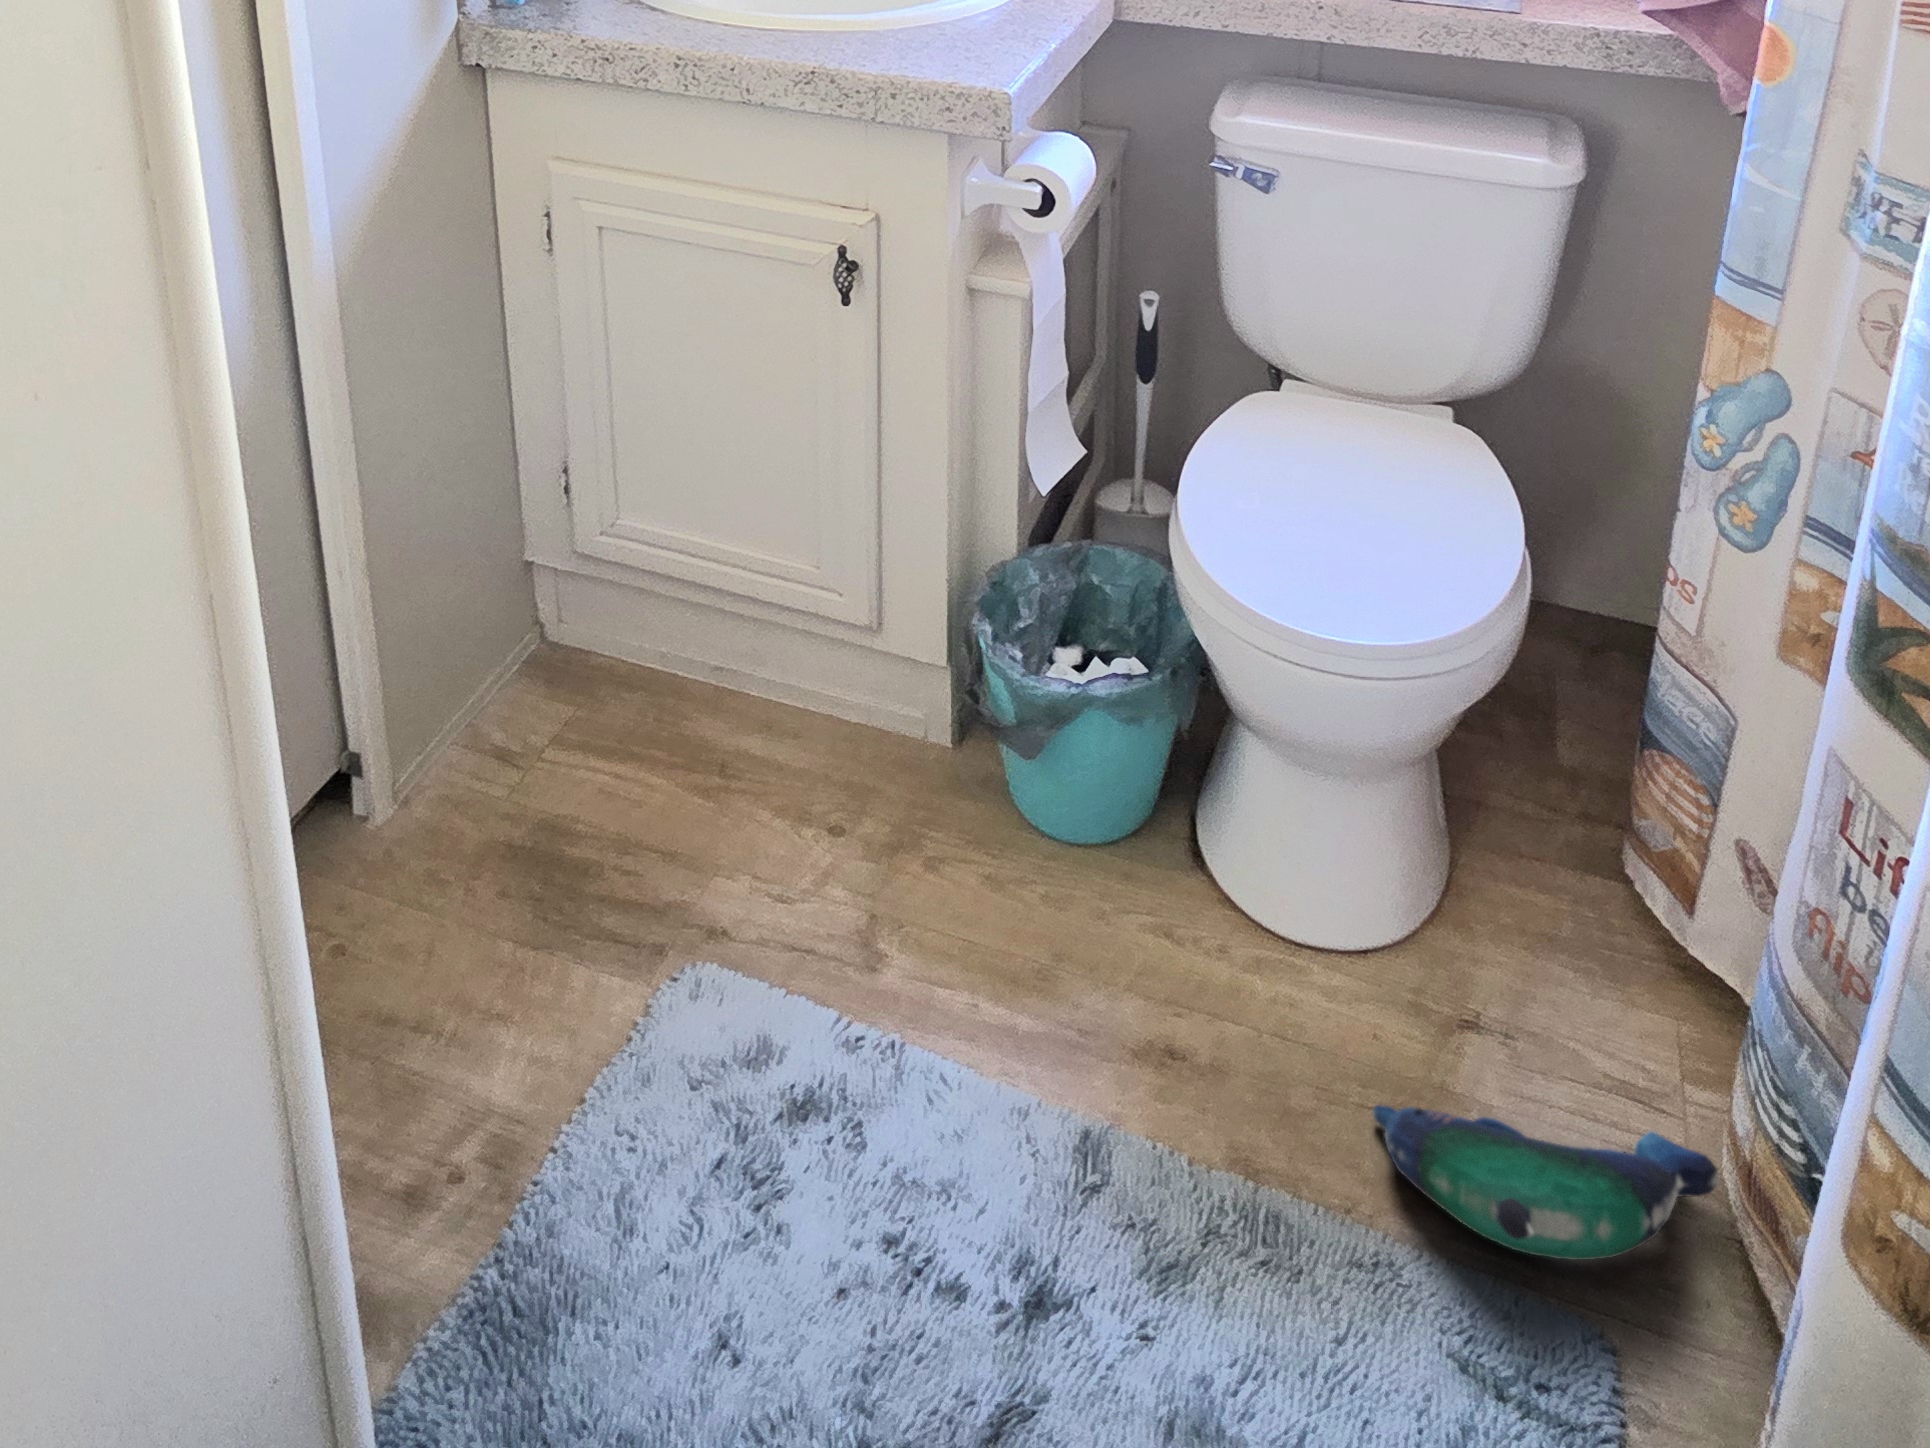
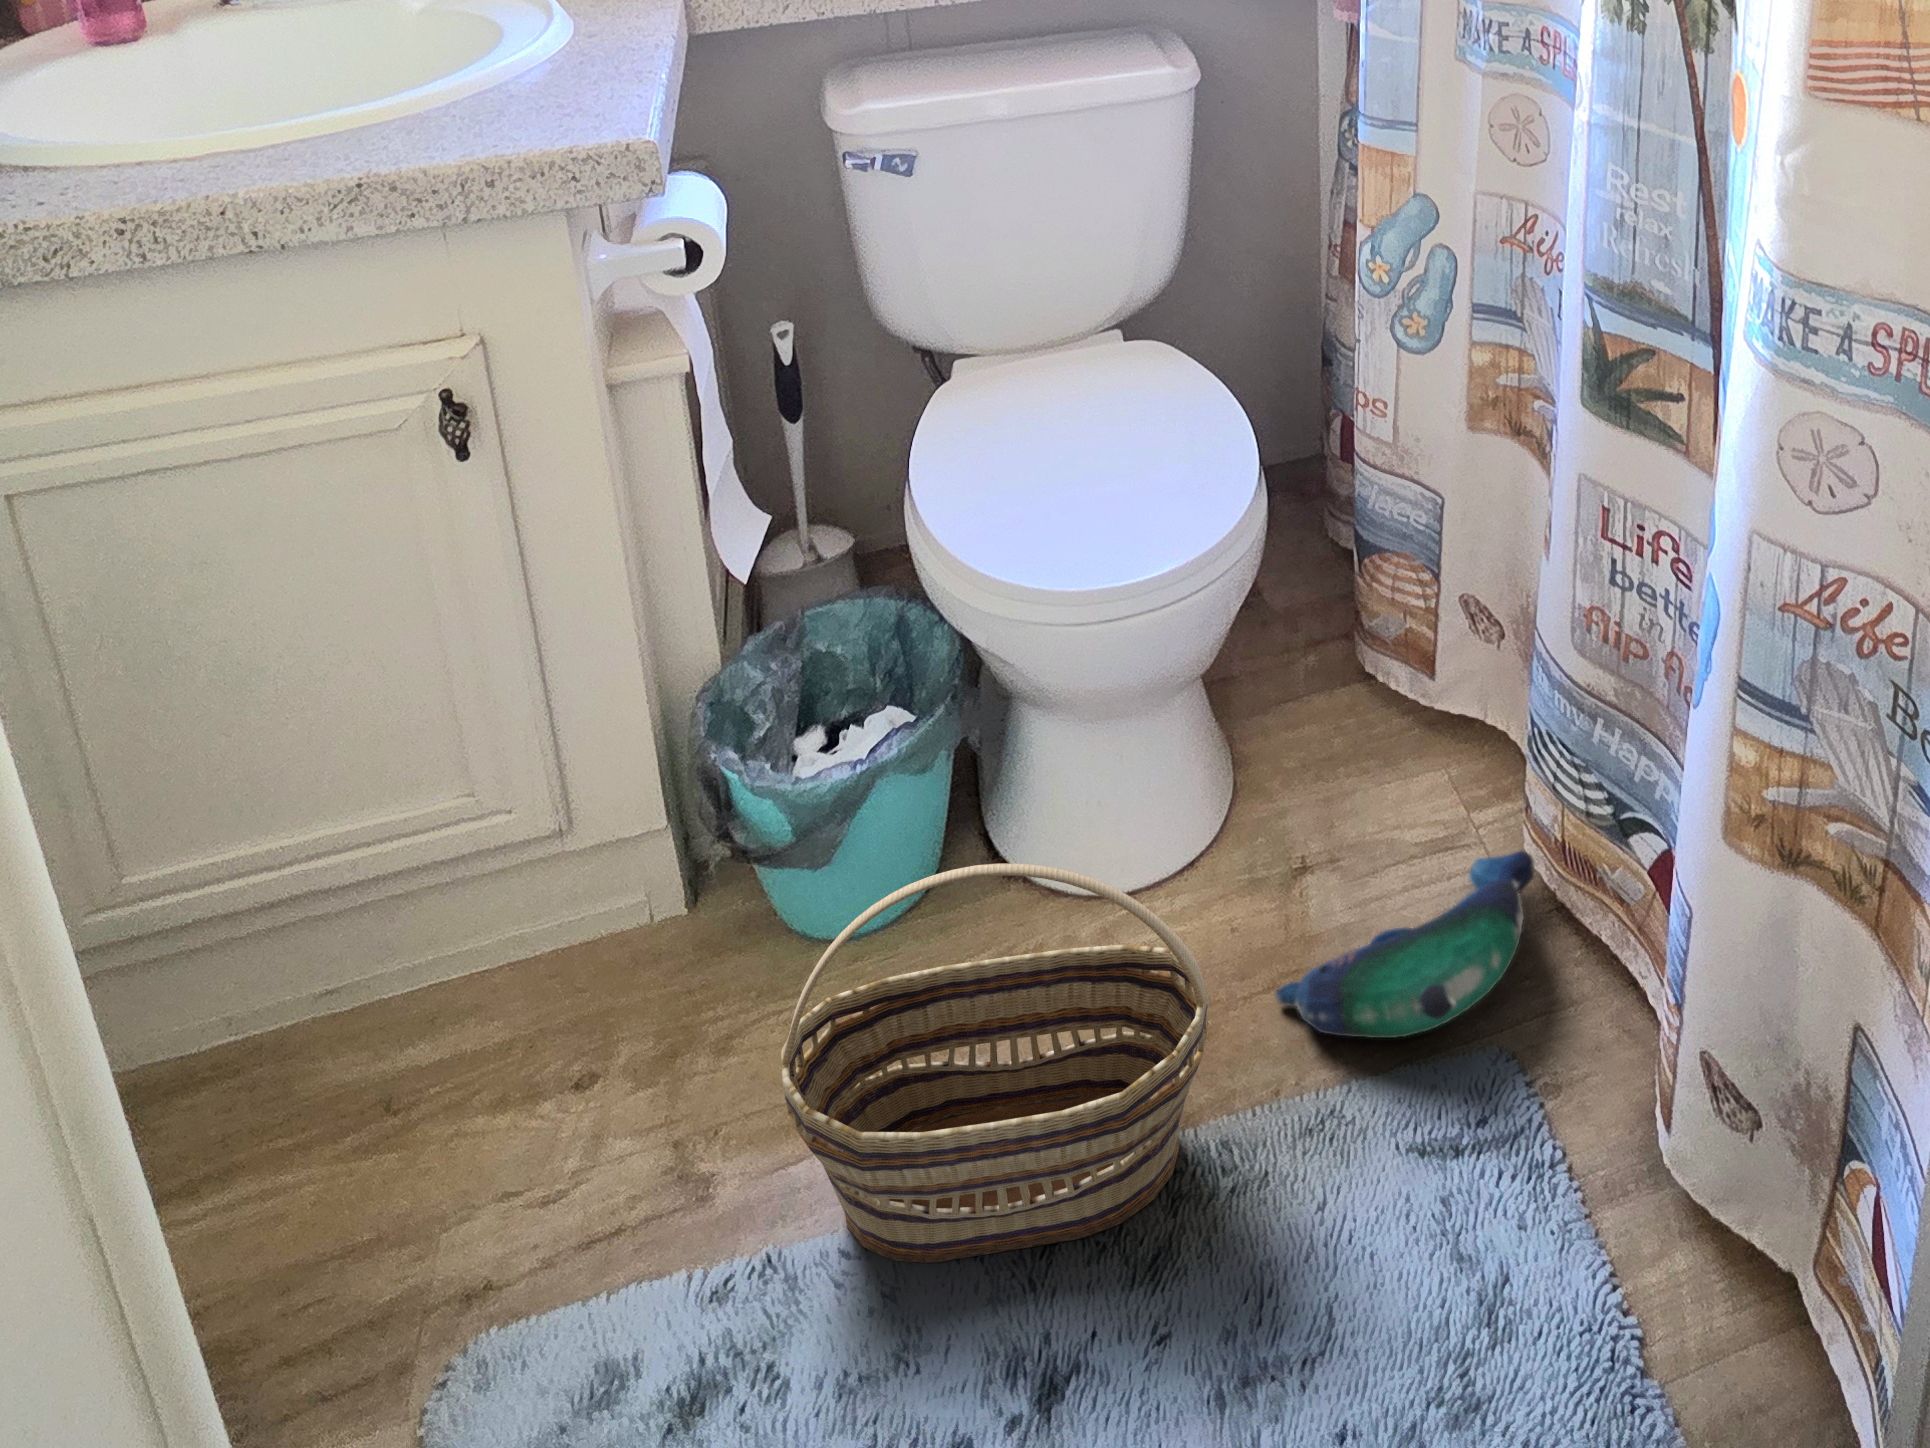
basket: none [923,773,1270,1192] -> present [781,863,1209,1263]

